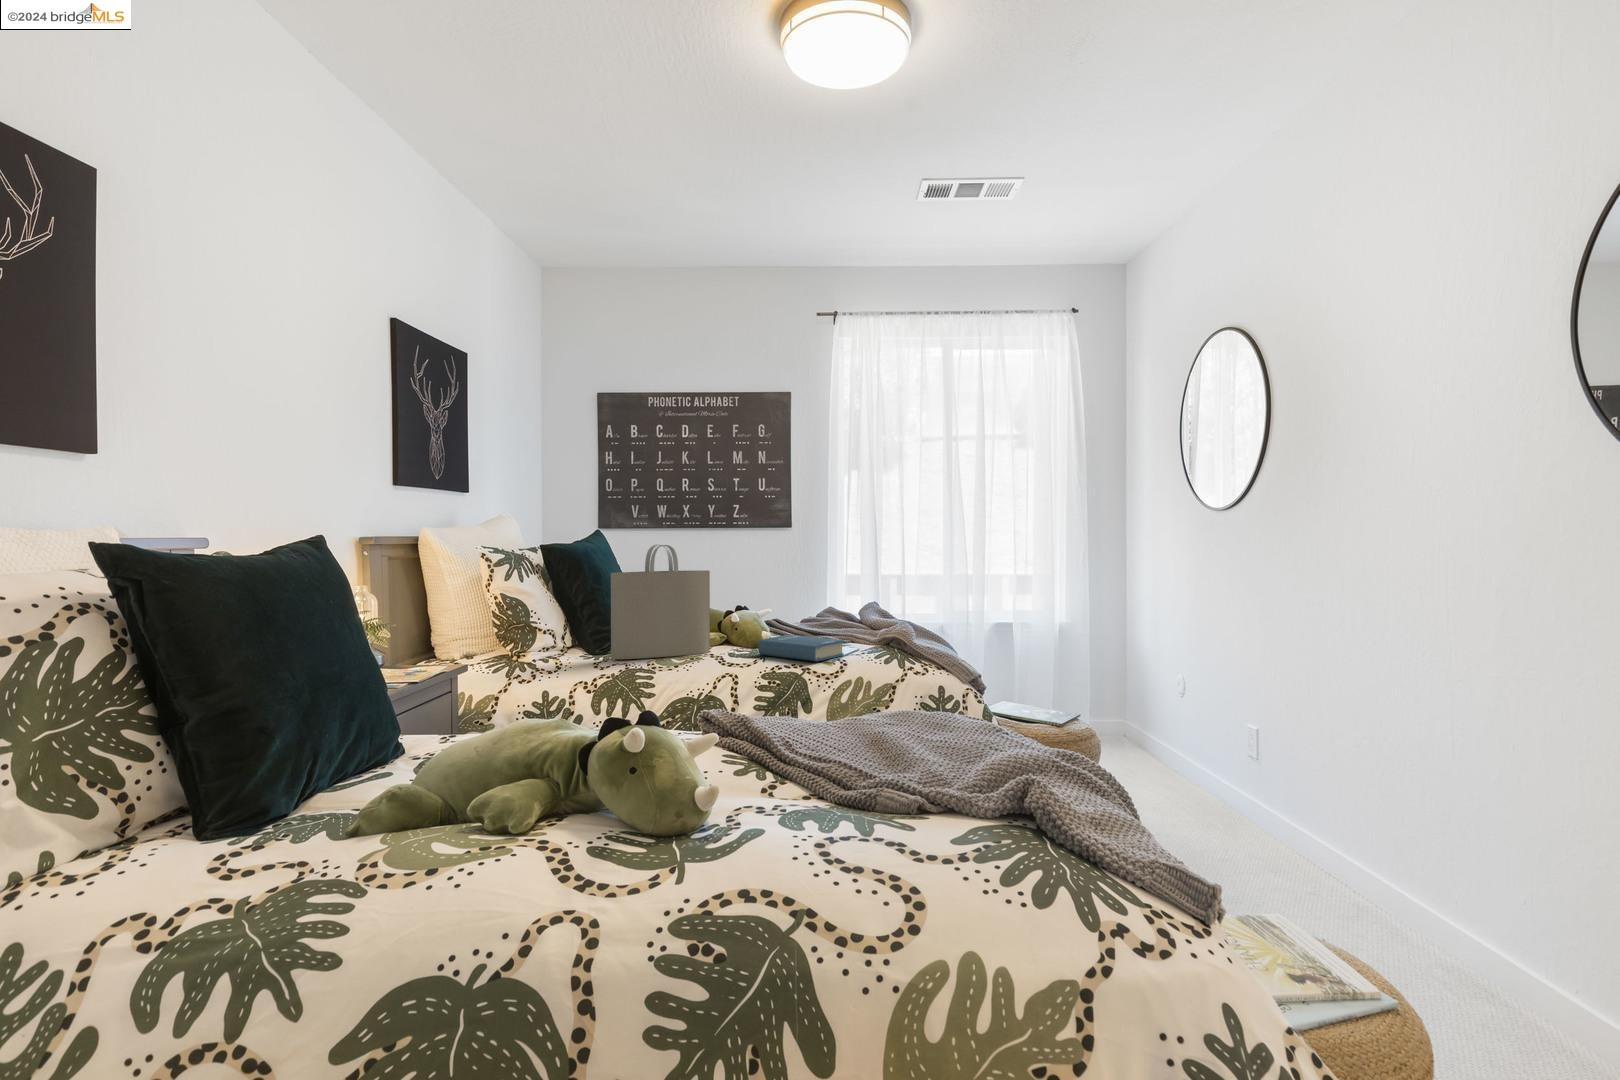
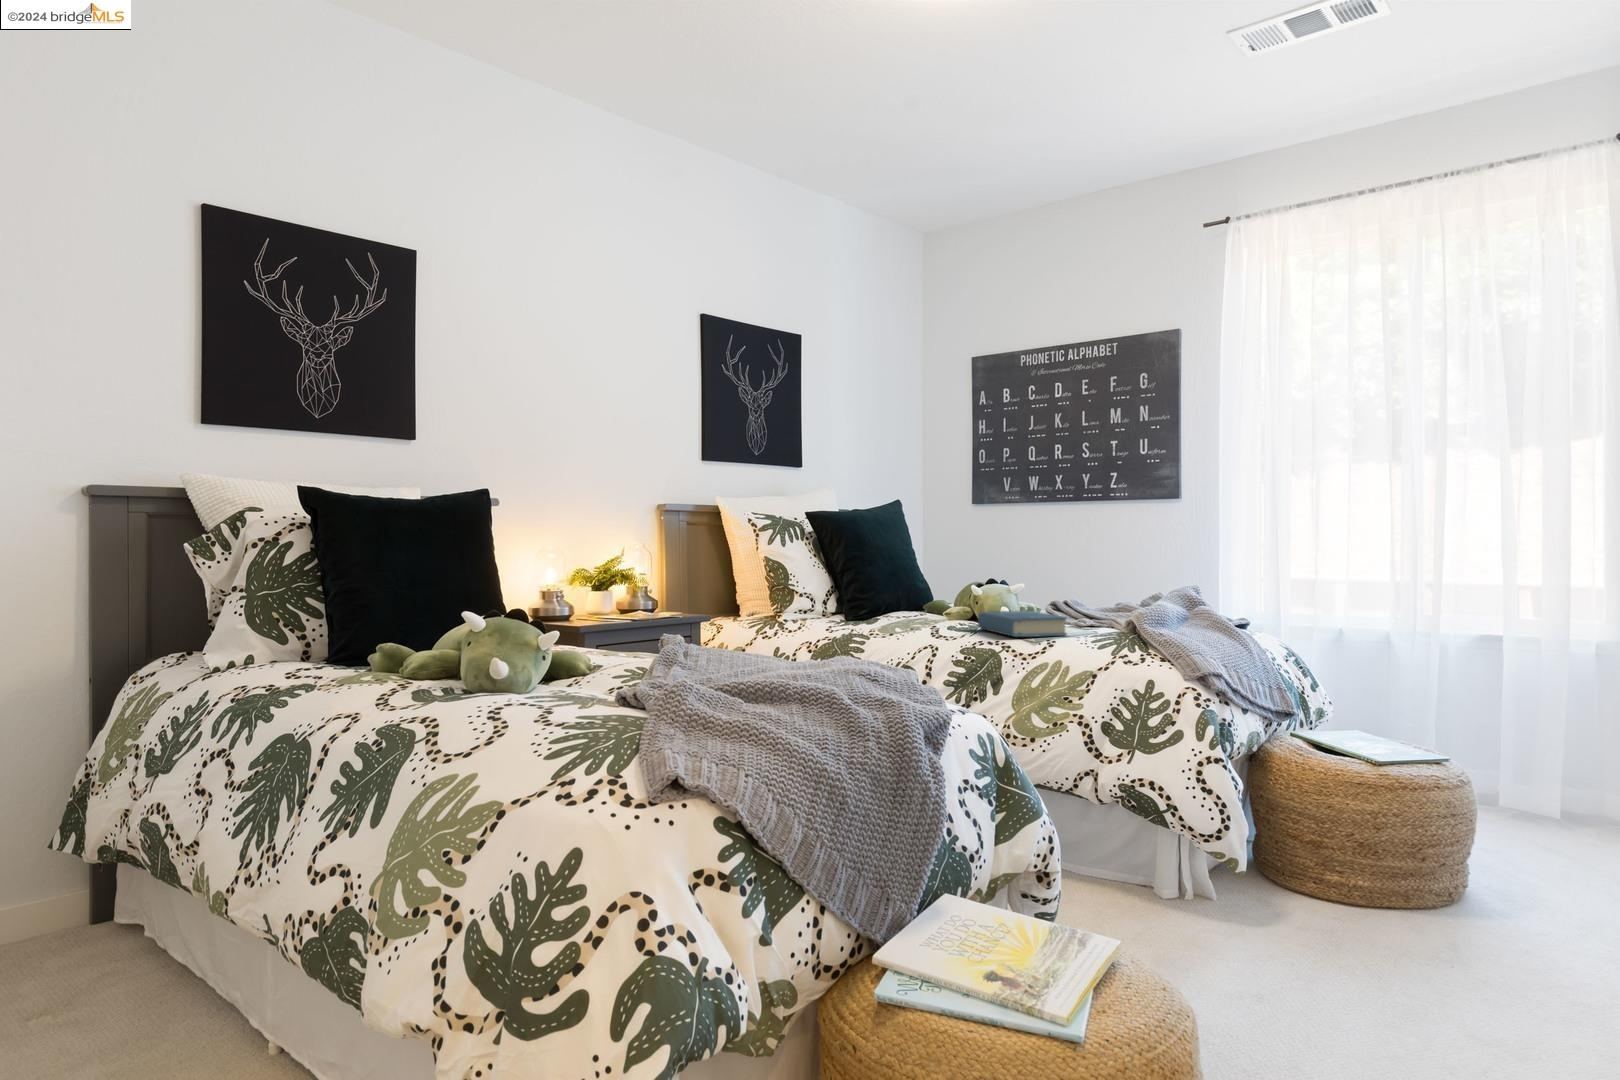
tote bag: present [611,544,710,659] -> none [836,506,942,625]

